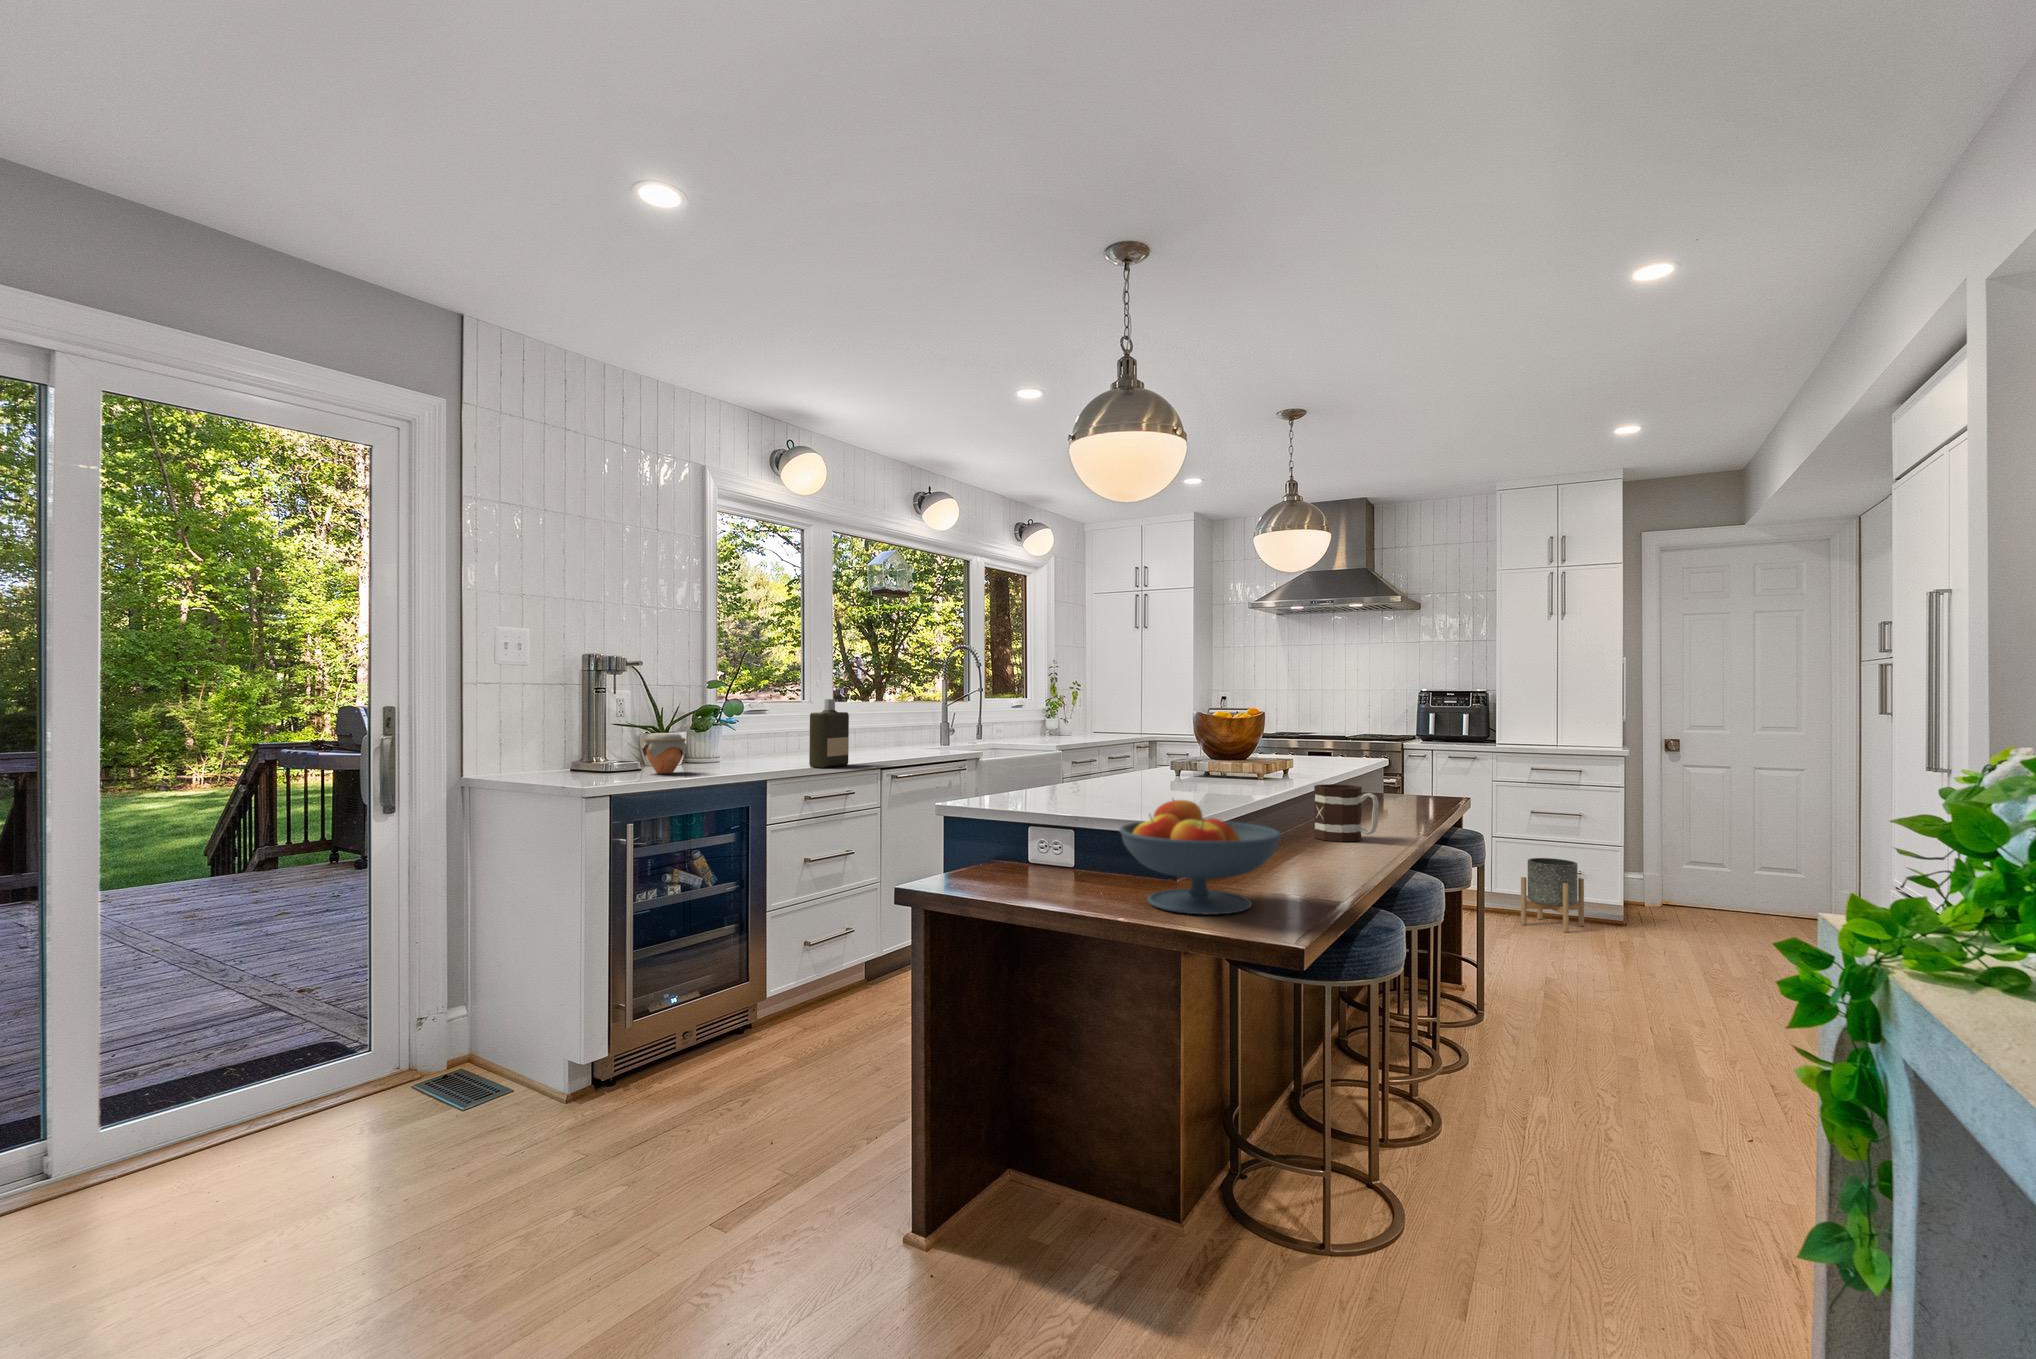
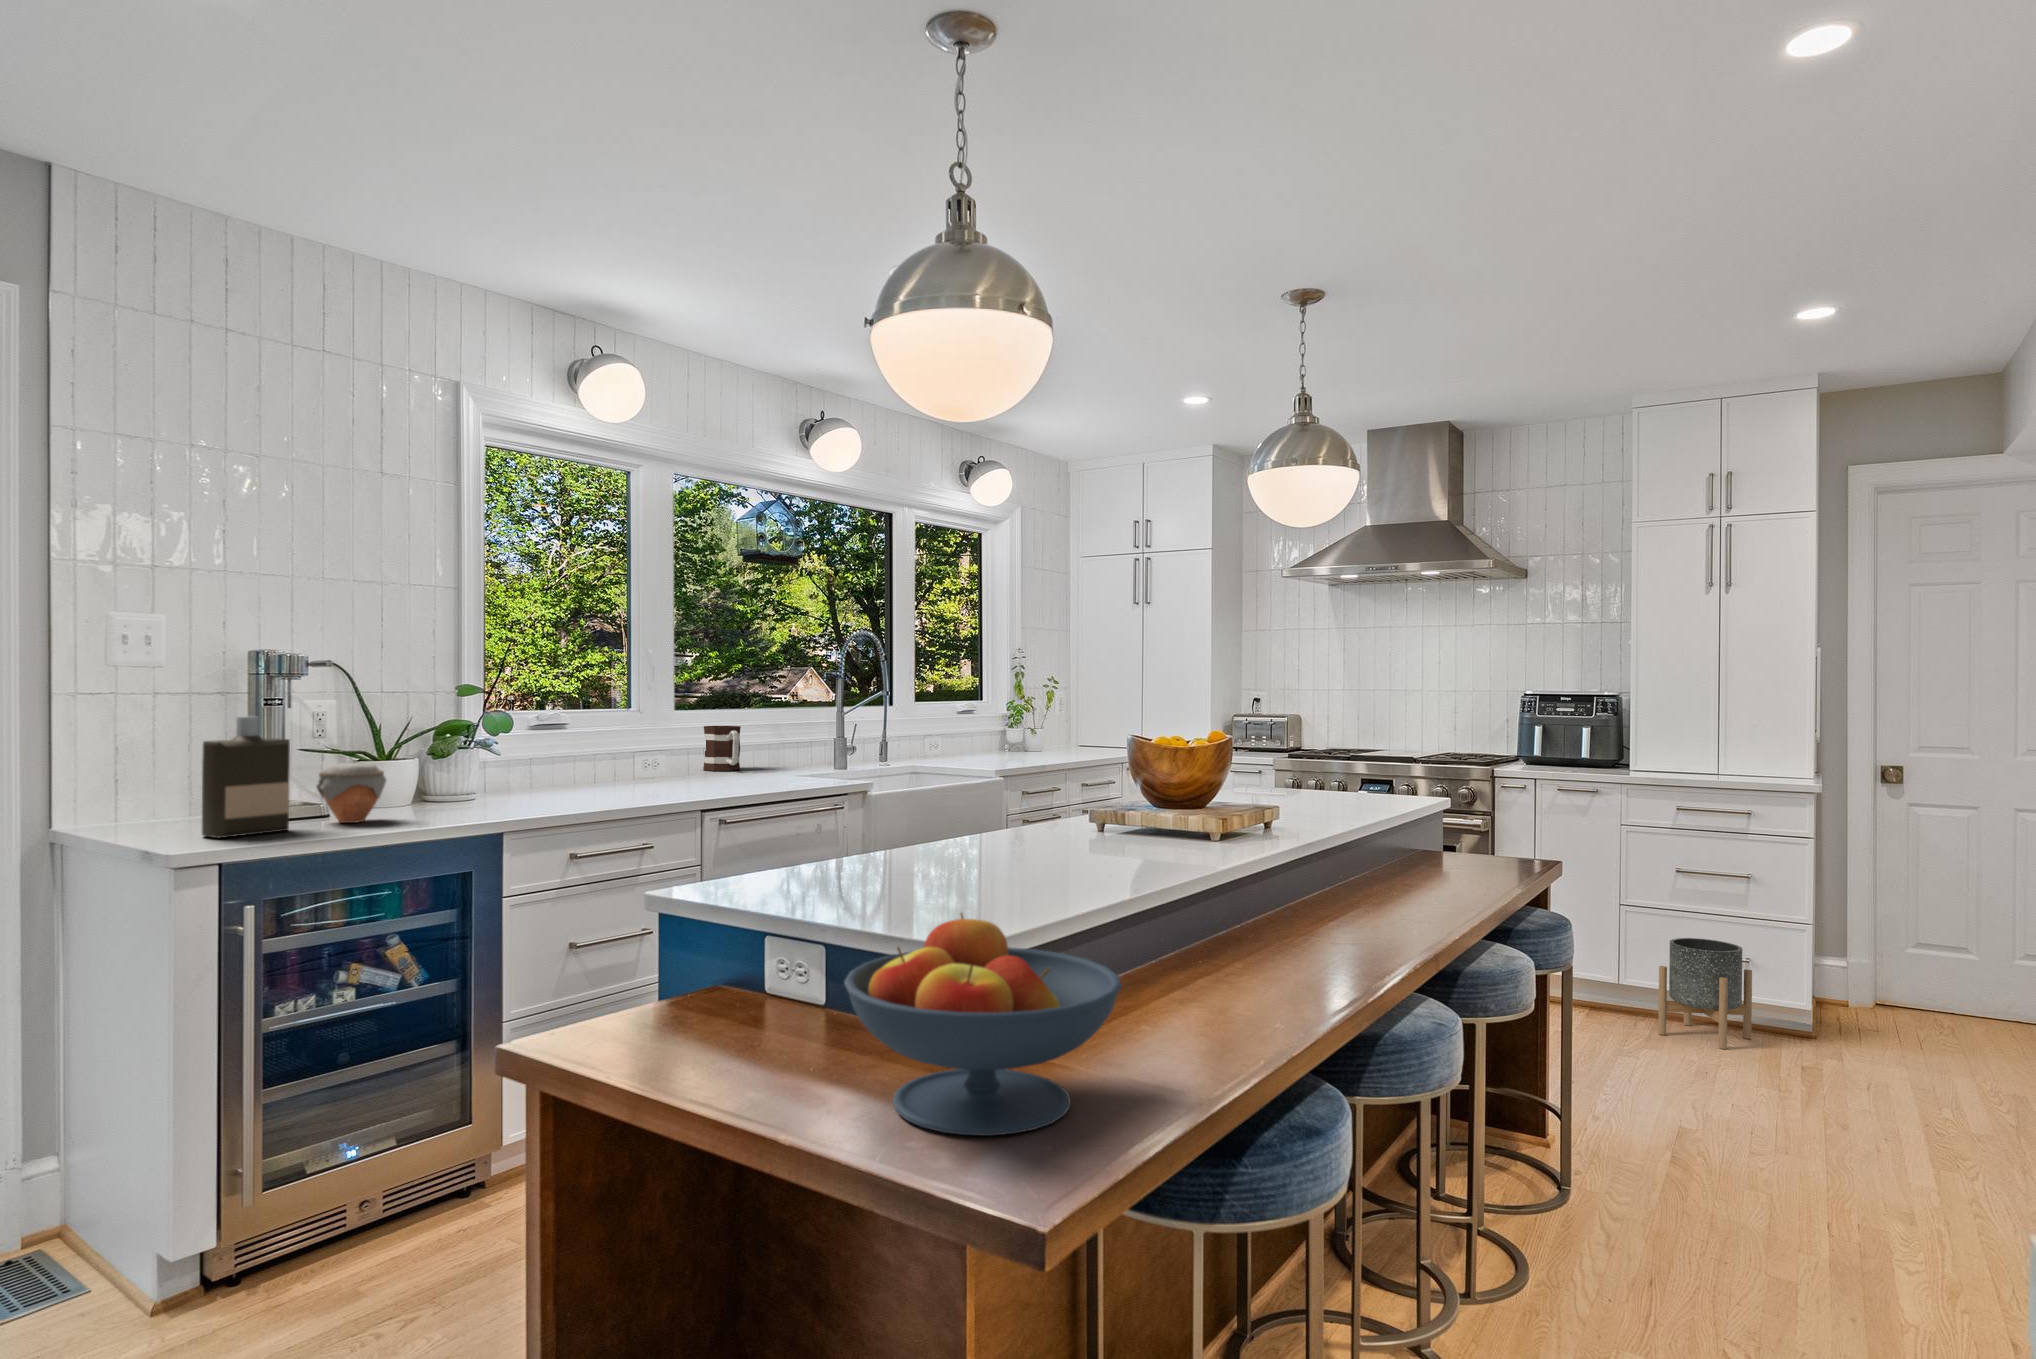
bottle: present [809,699,849,768] -> present [202,716,290,838]
mug: present [1314,784,1379,842] -> present [703,726,741,771]

